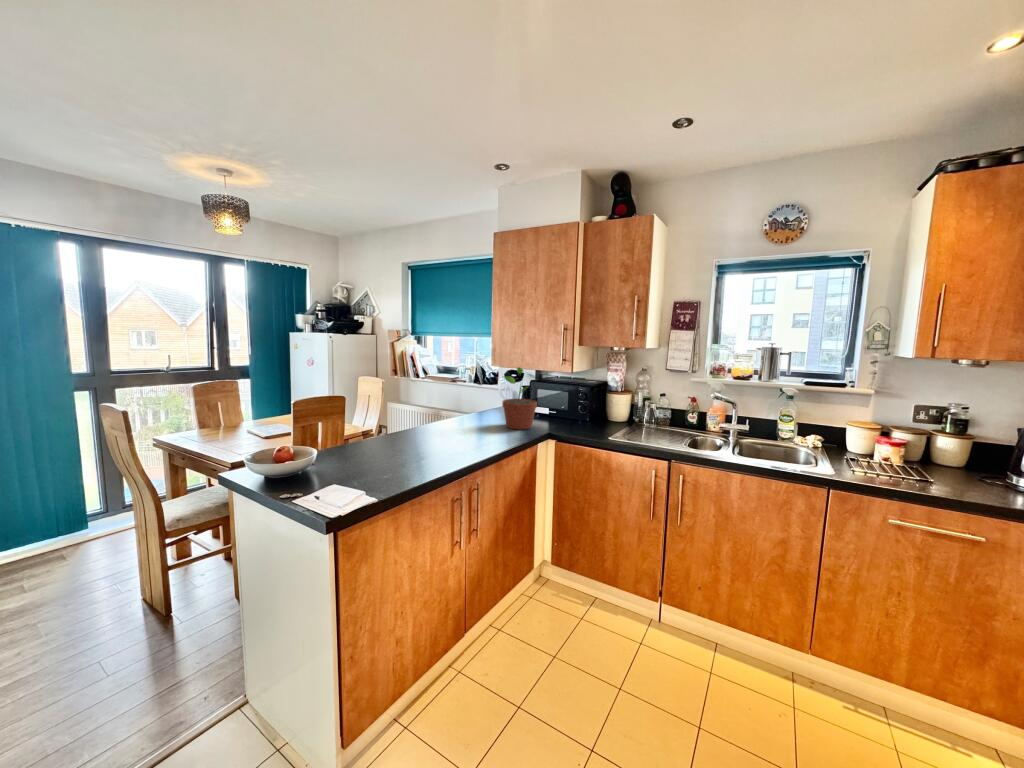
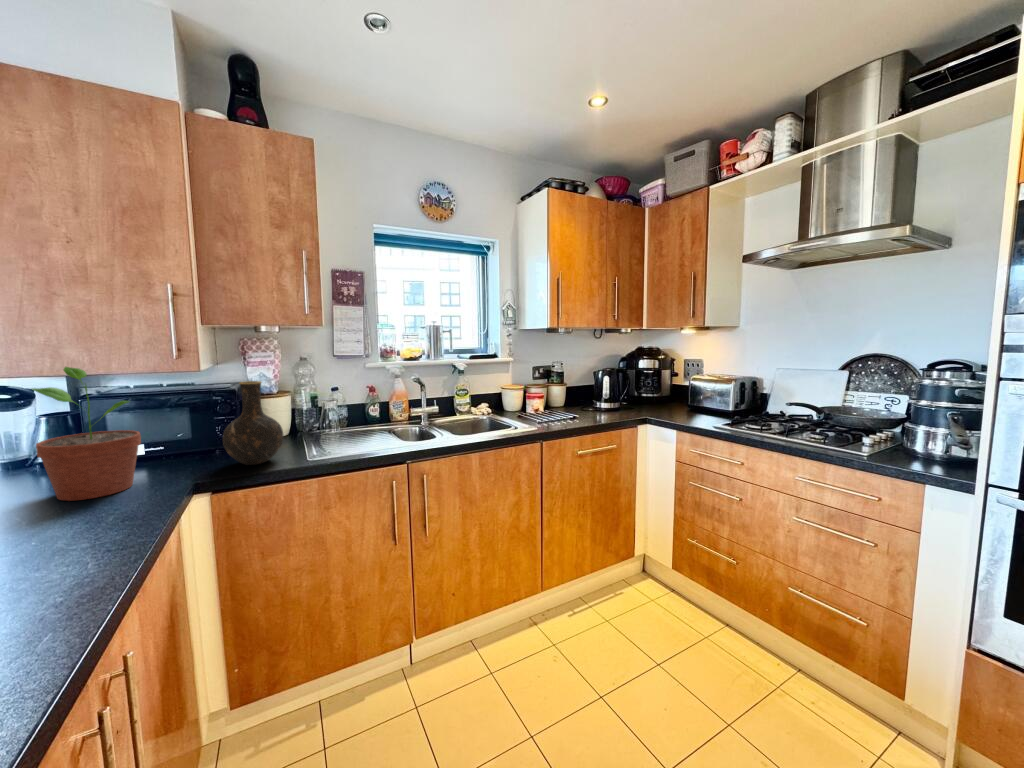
vase: none [569,383,601,434] -> present [223,381,283,465]

